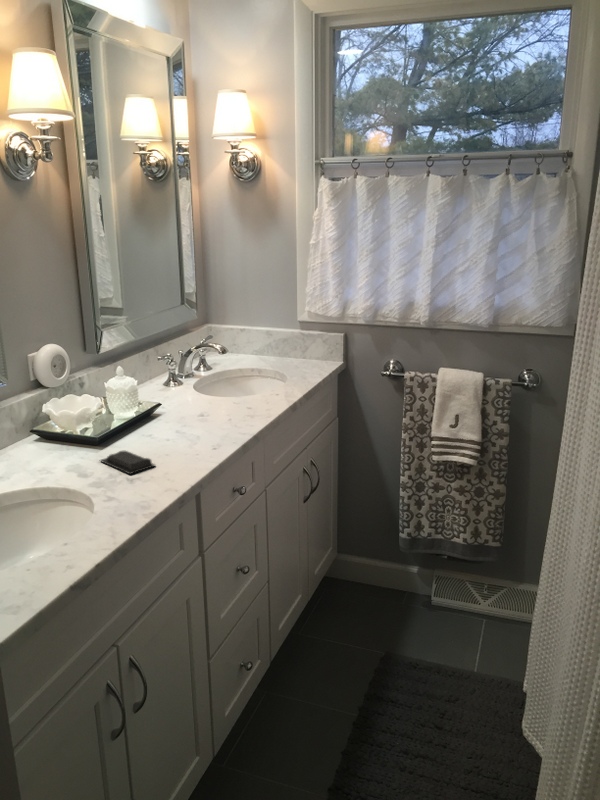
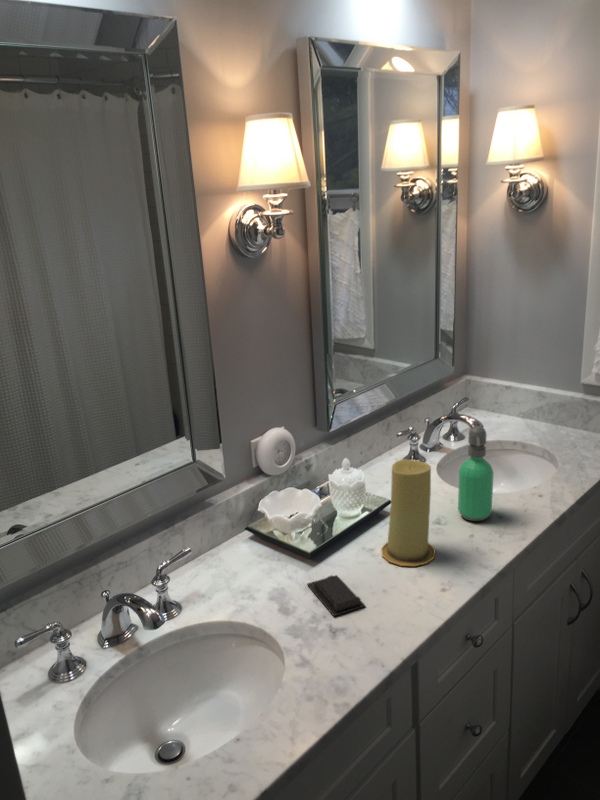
soap dispenser: none [217,331,246,412] -> present [458,426,493,521]
candle: none [160,353,206,441] -> present [381,459,435,566]

